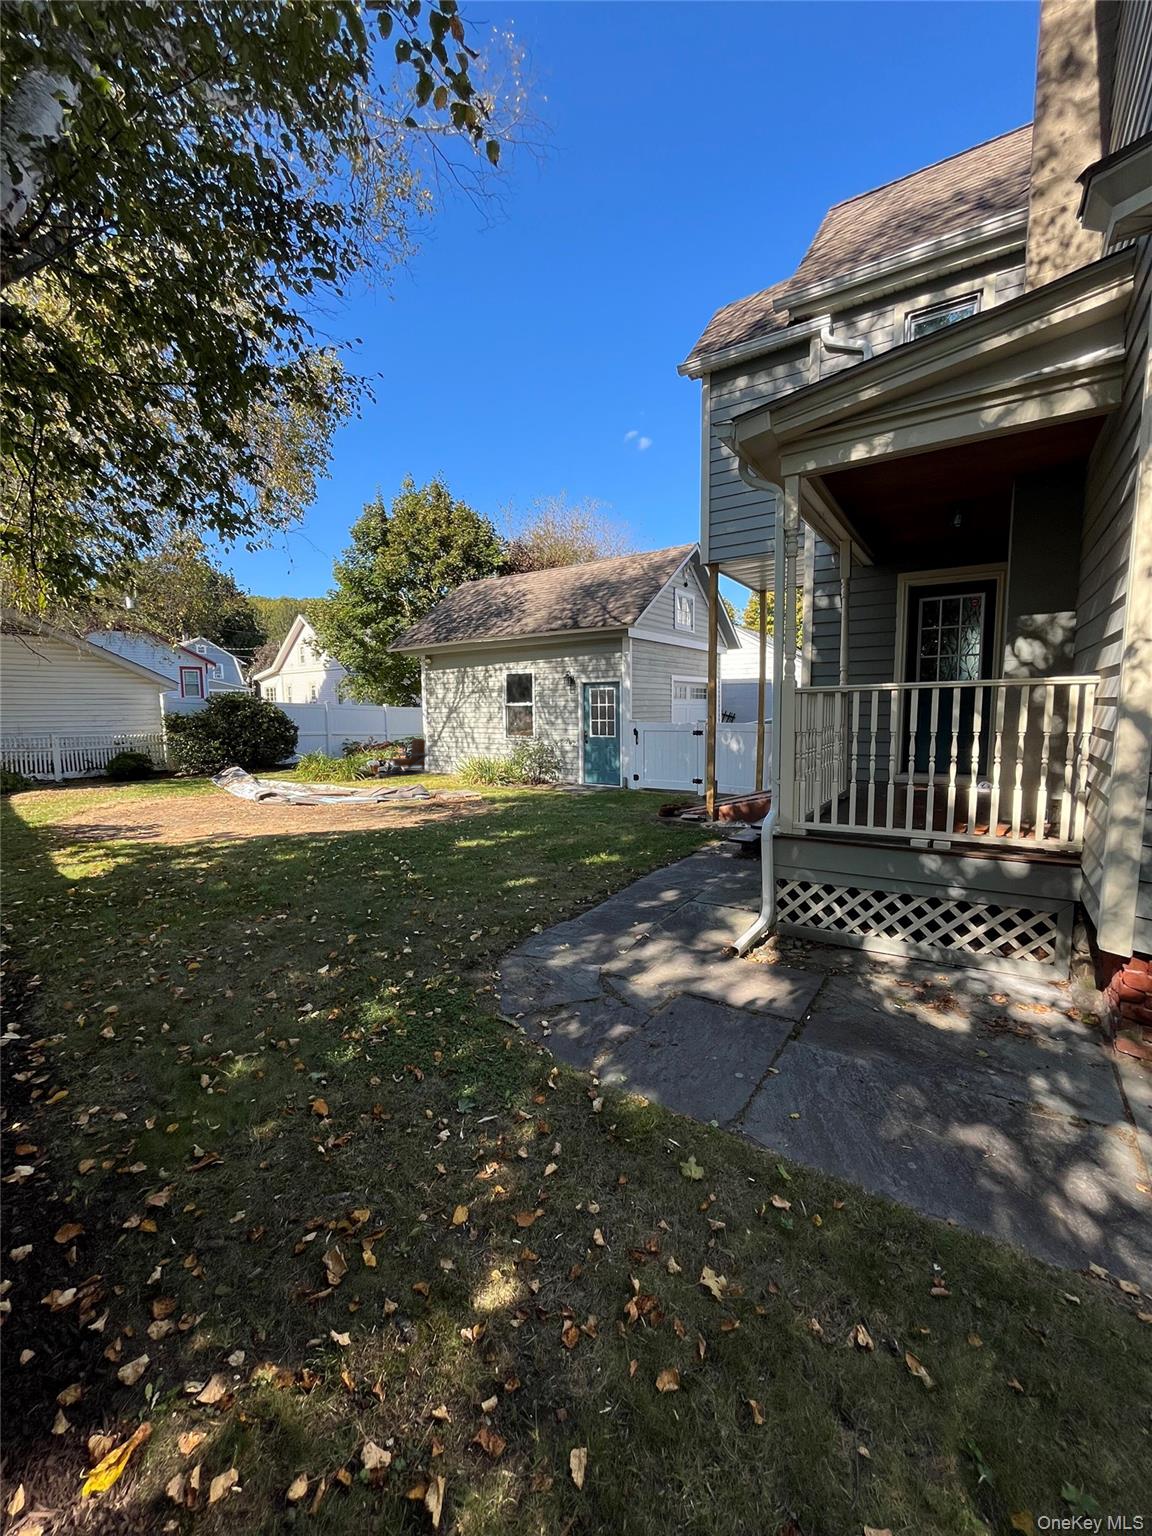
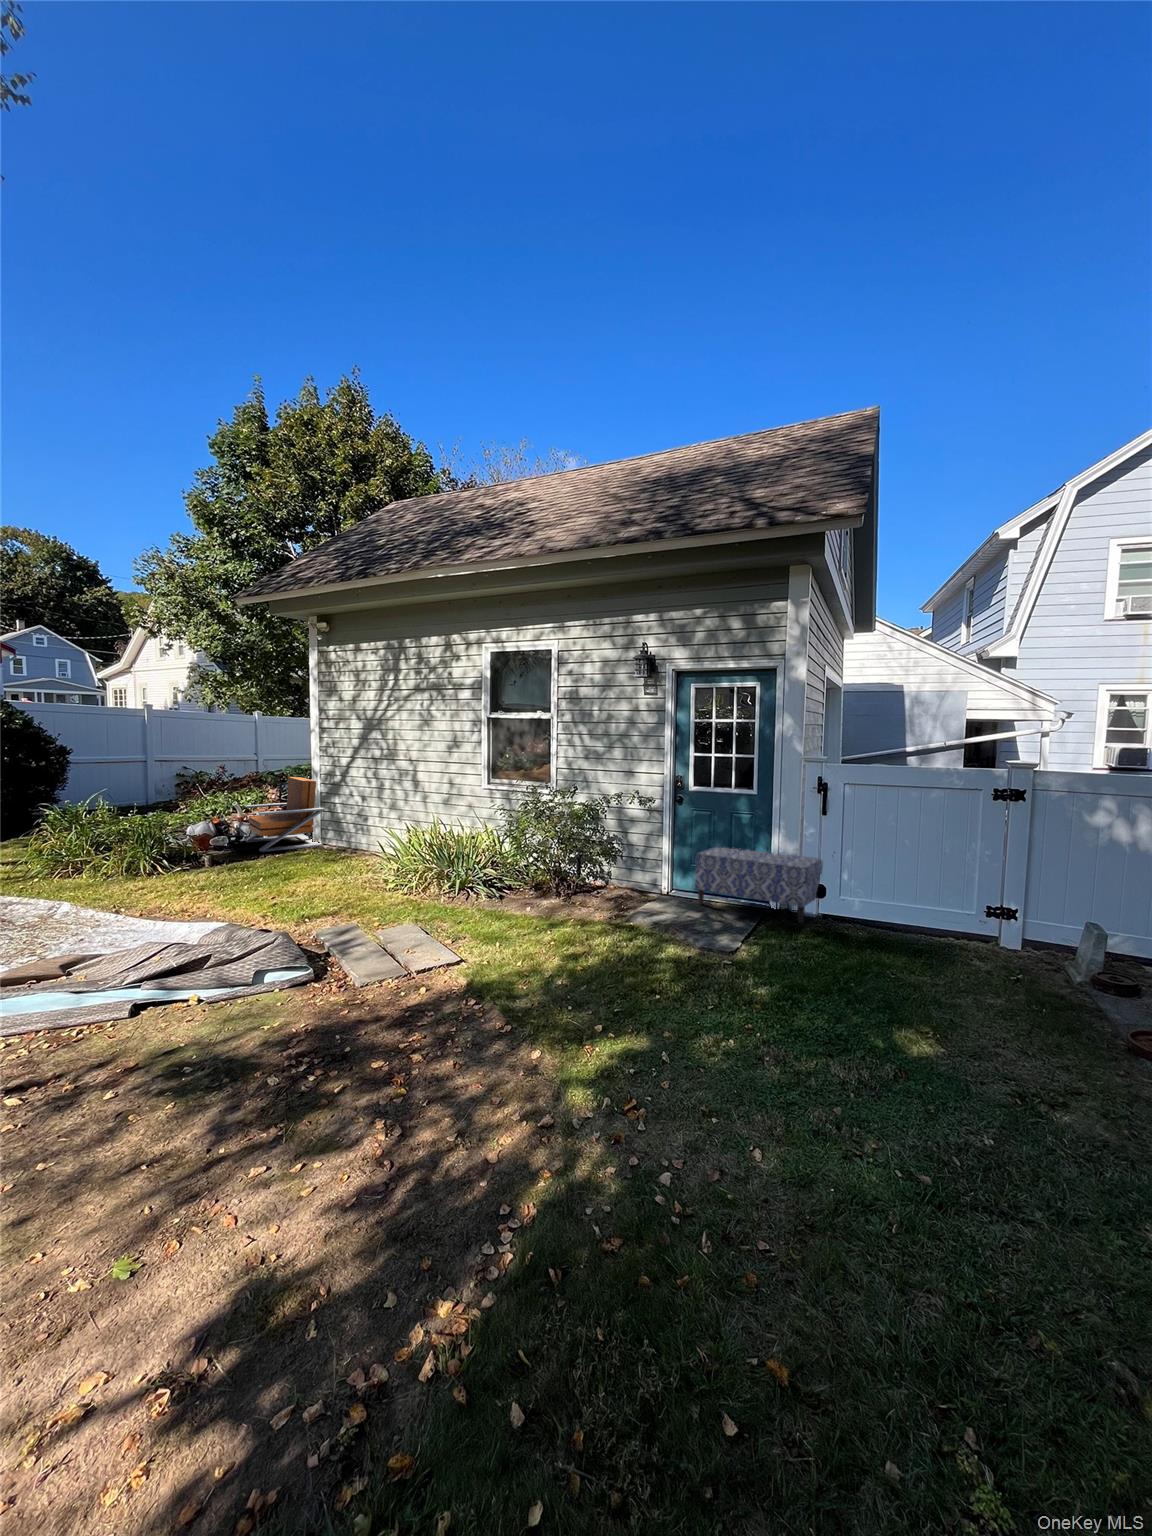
bench: none [585,761,635,788] -> present [695,846,823,924]

